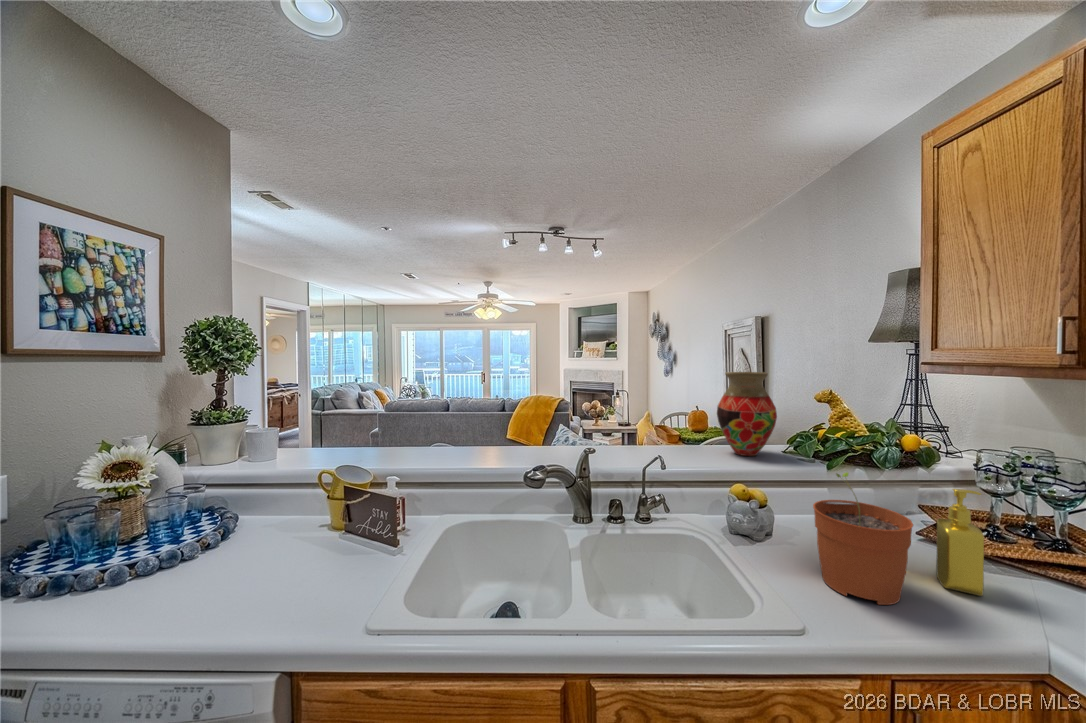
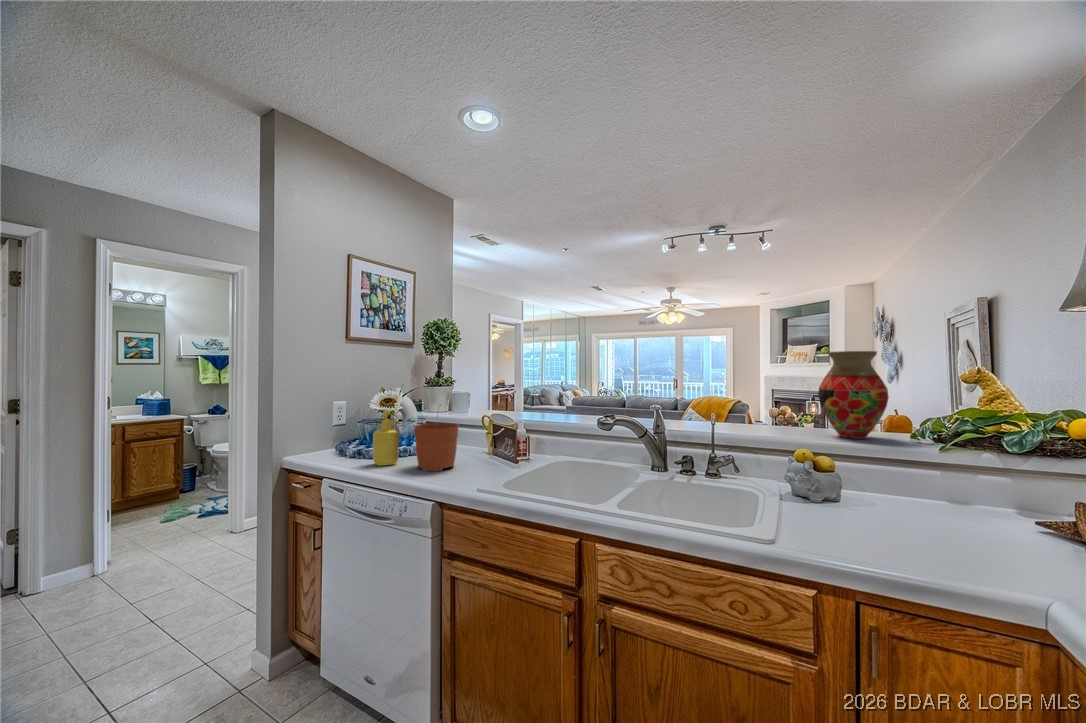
plant pot: present [813,472,913,605] -> present [414,423,459,471]
soap dispenser: present [936,489,984,596] -> present [373,411,399,466]

